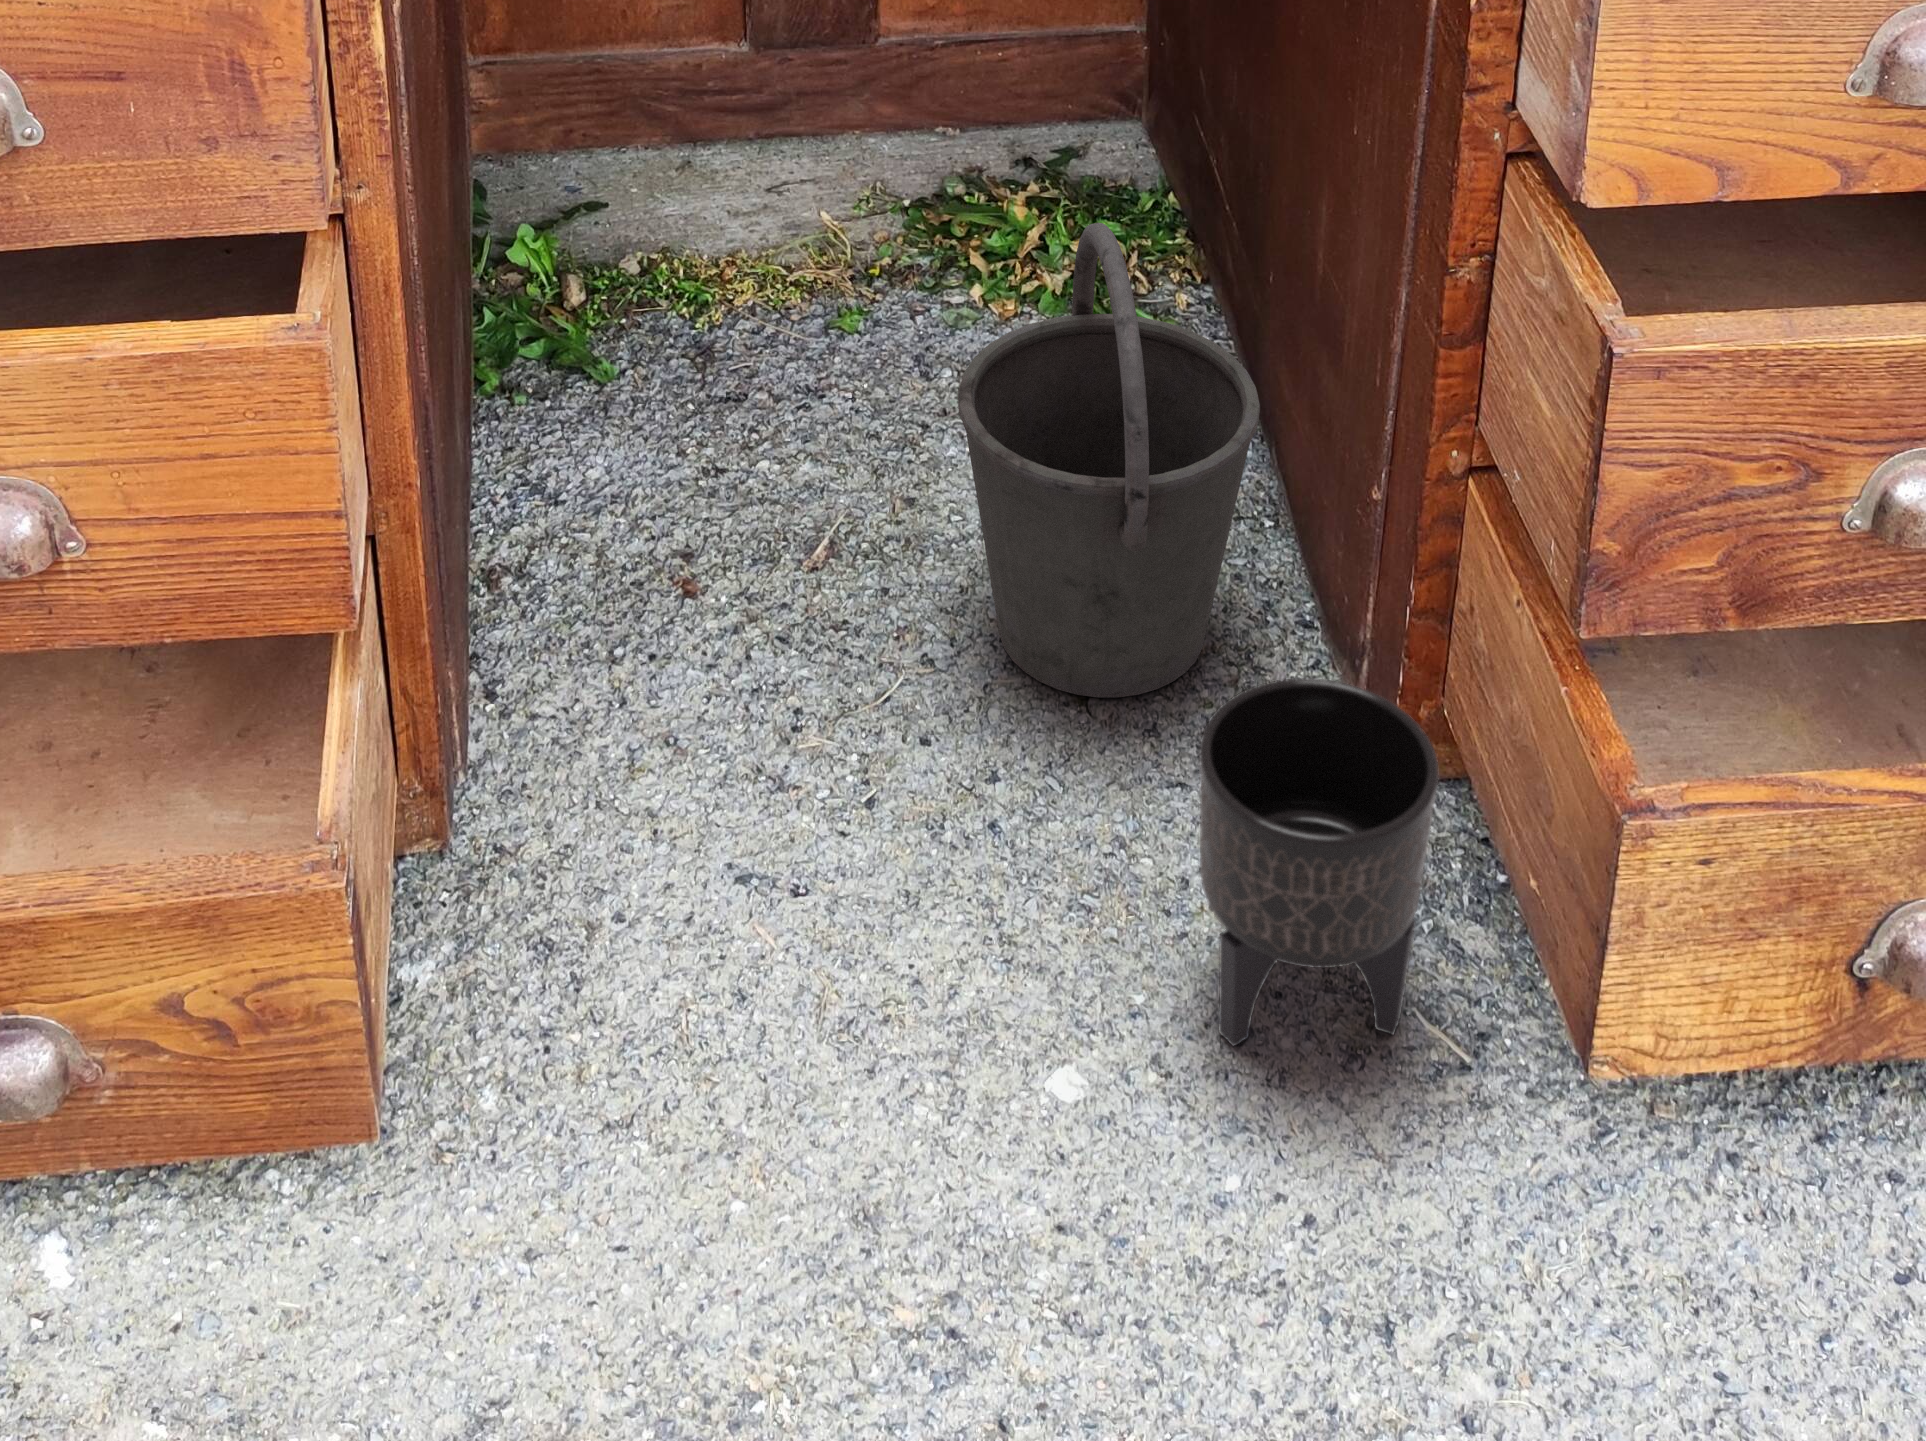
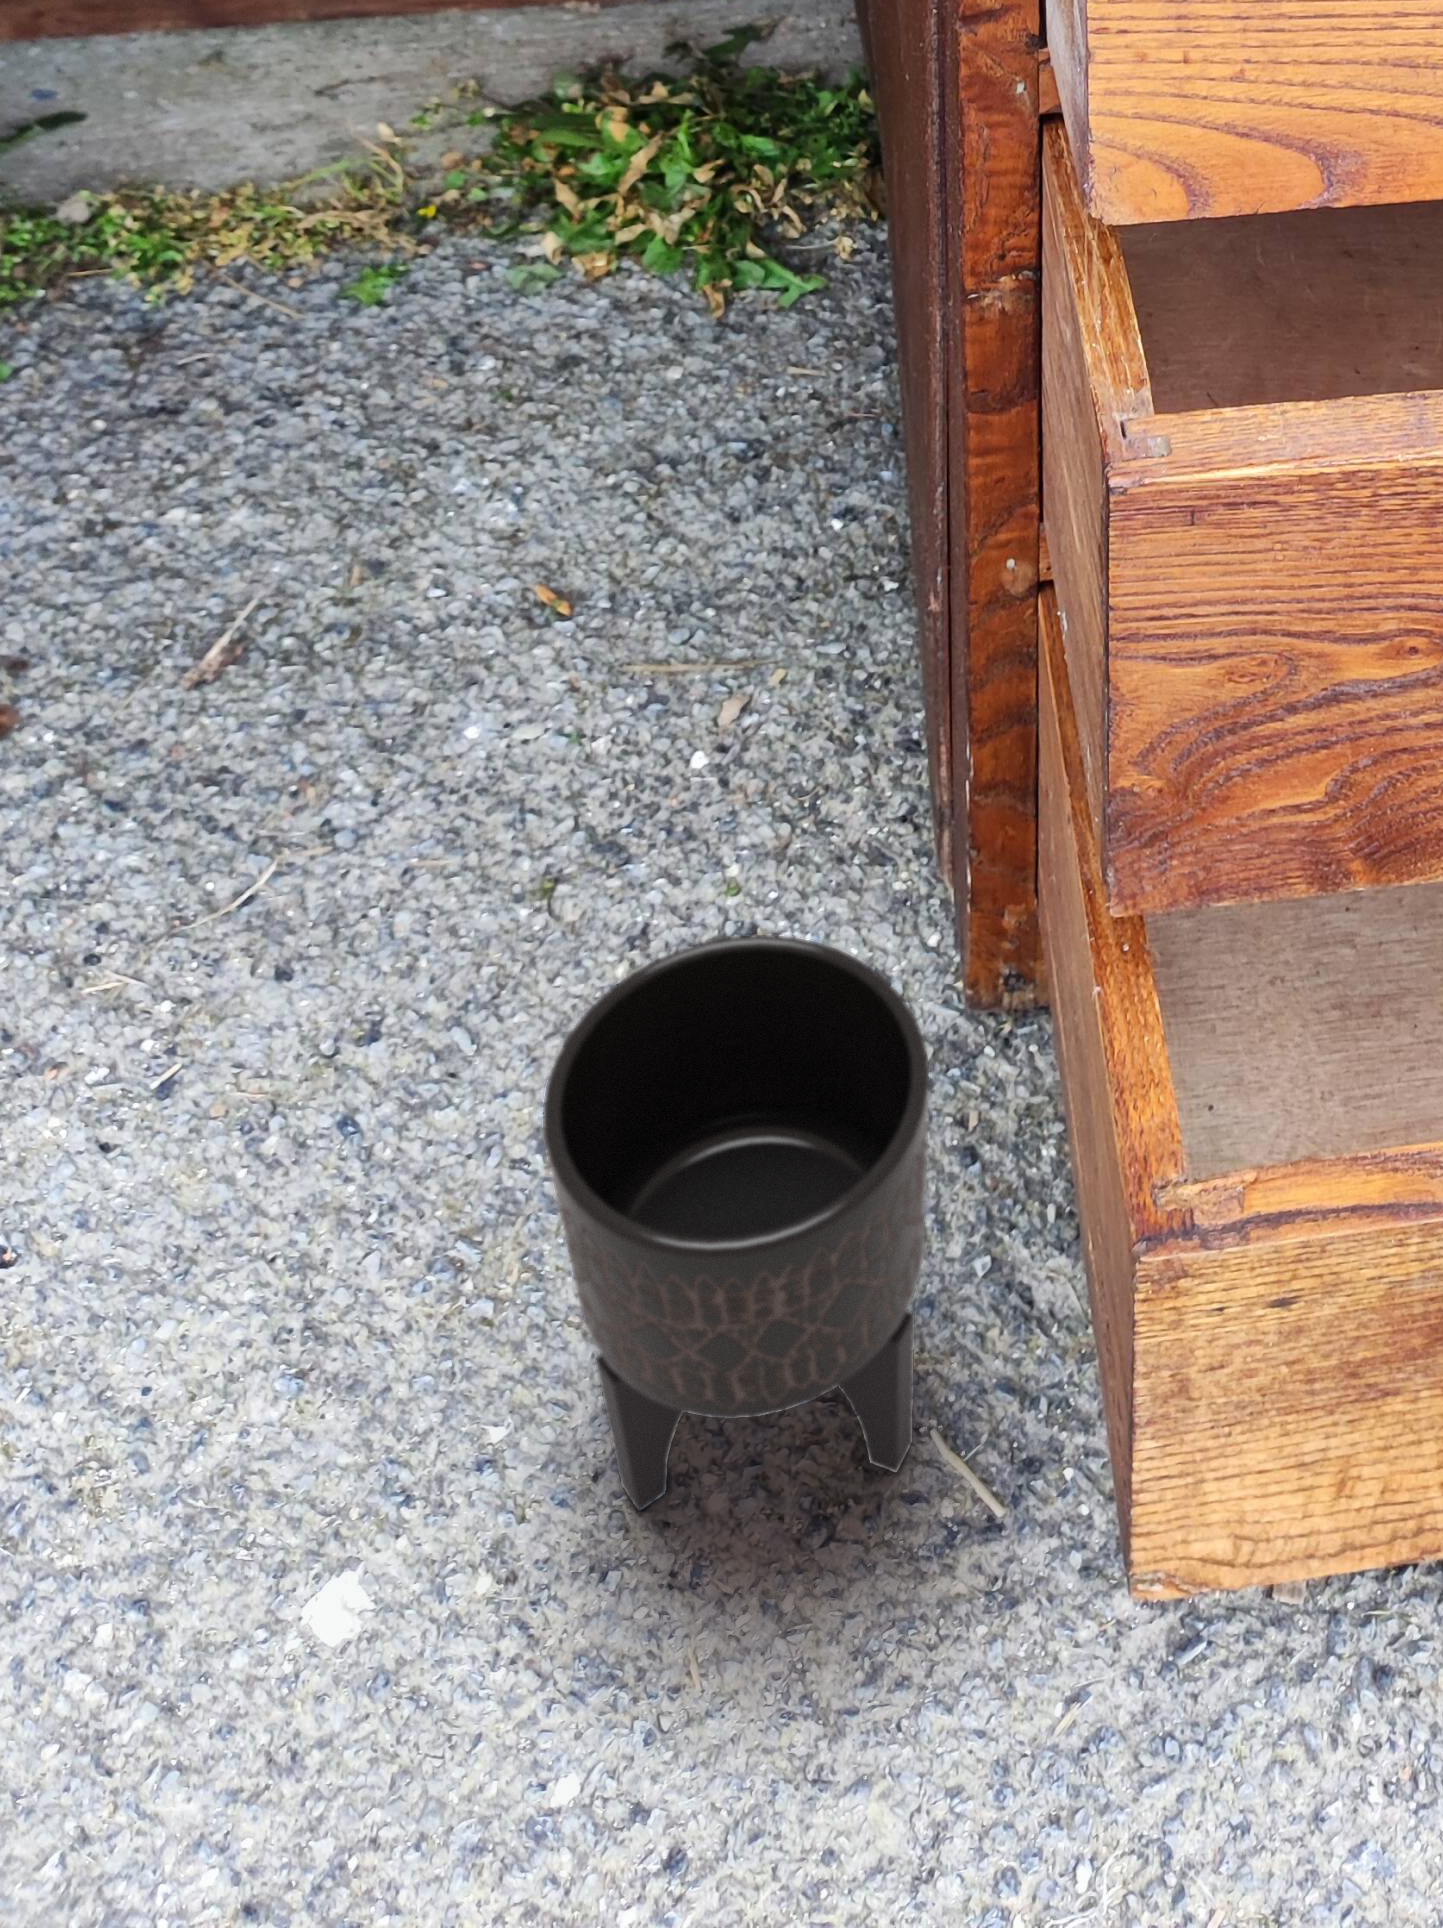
bucket: present [958,223,1260,697] -> none [328,187,797,888]

